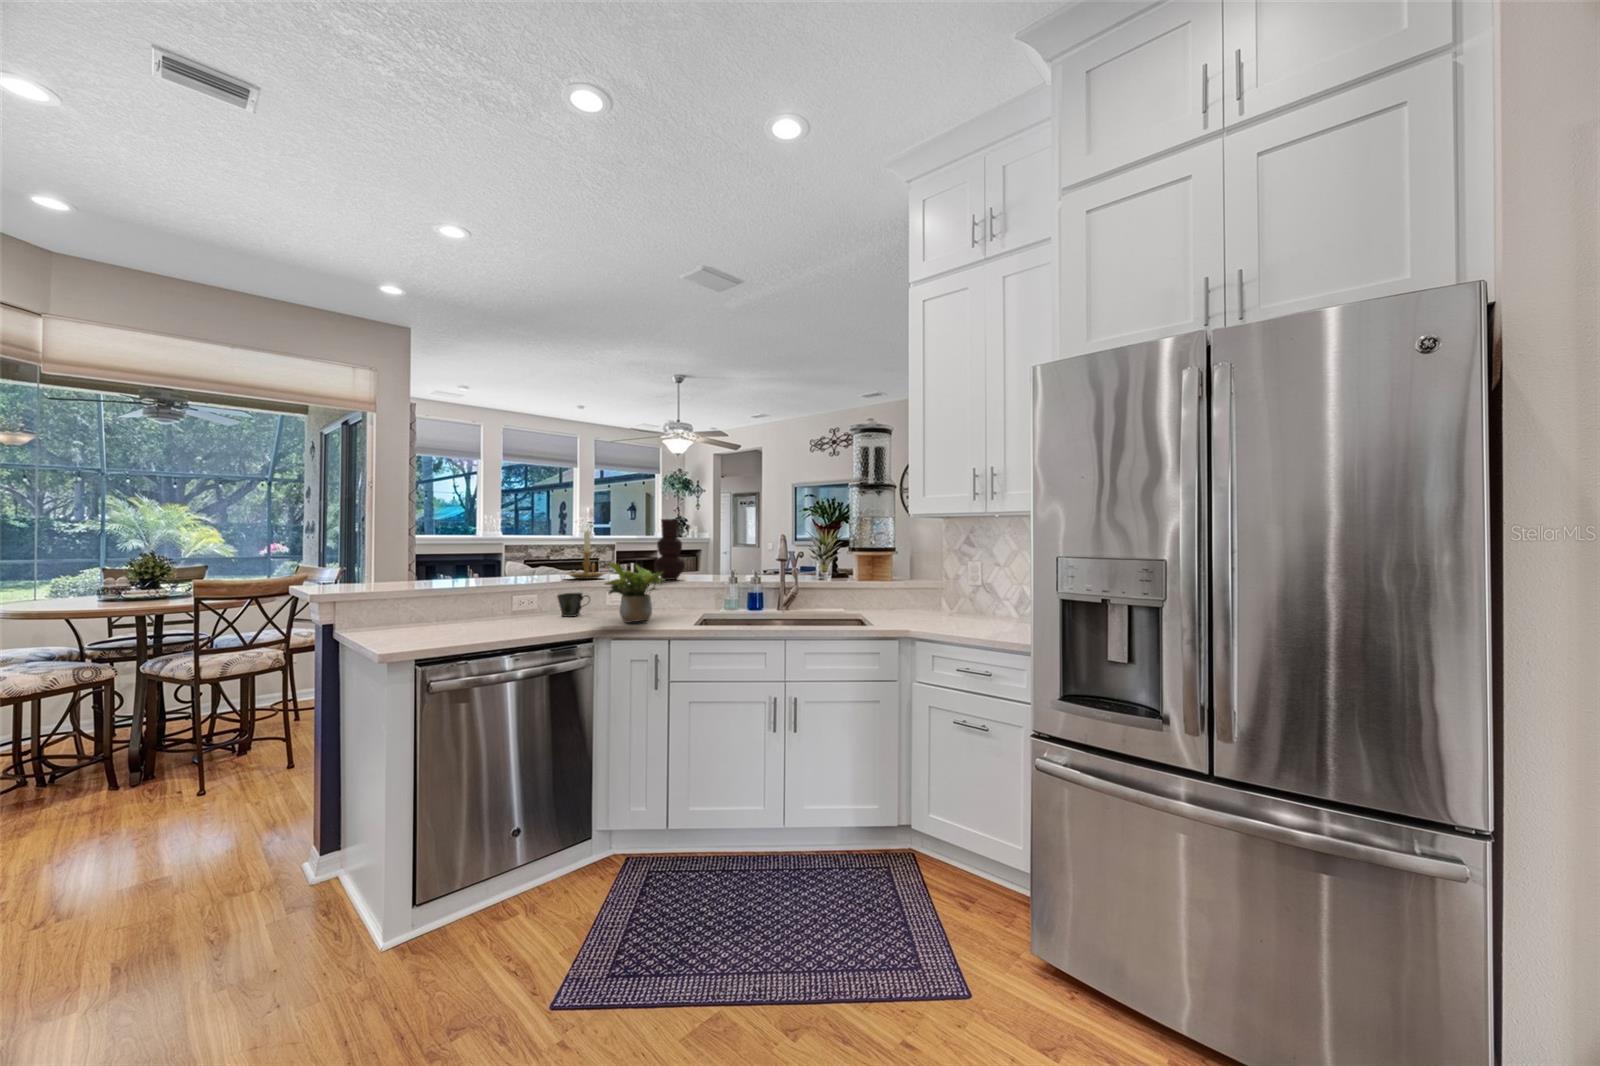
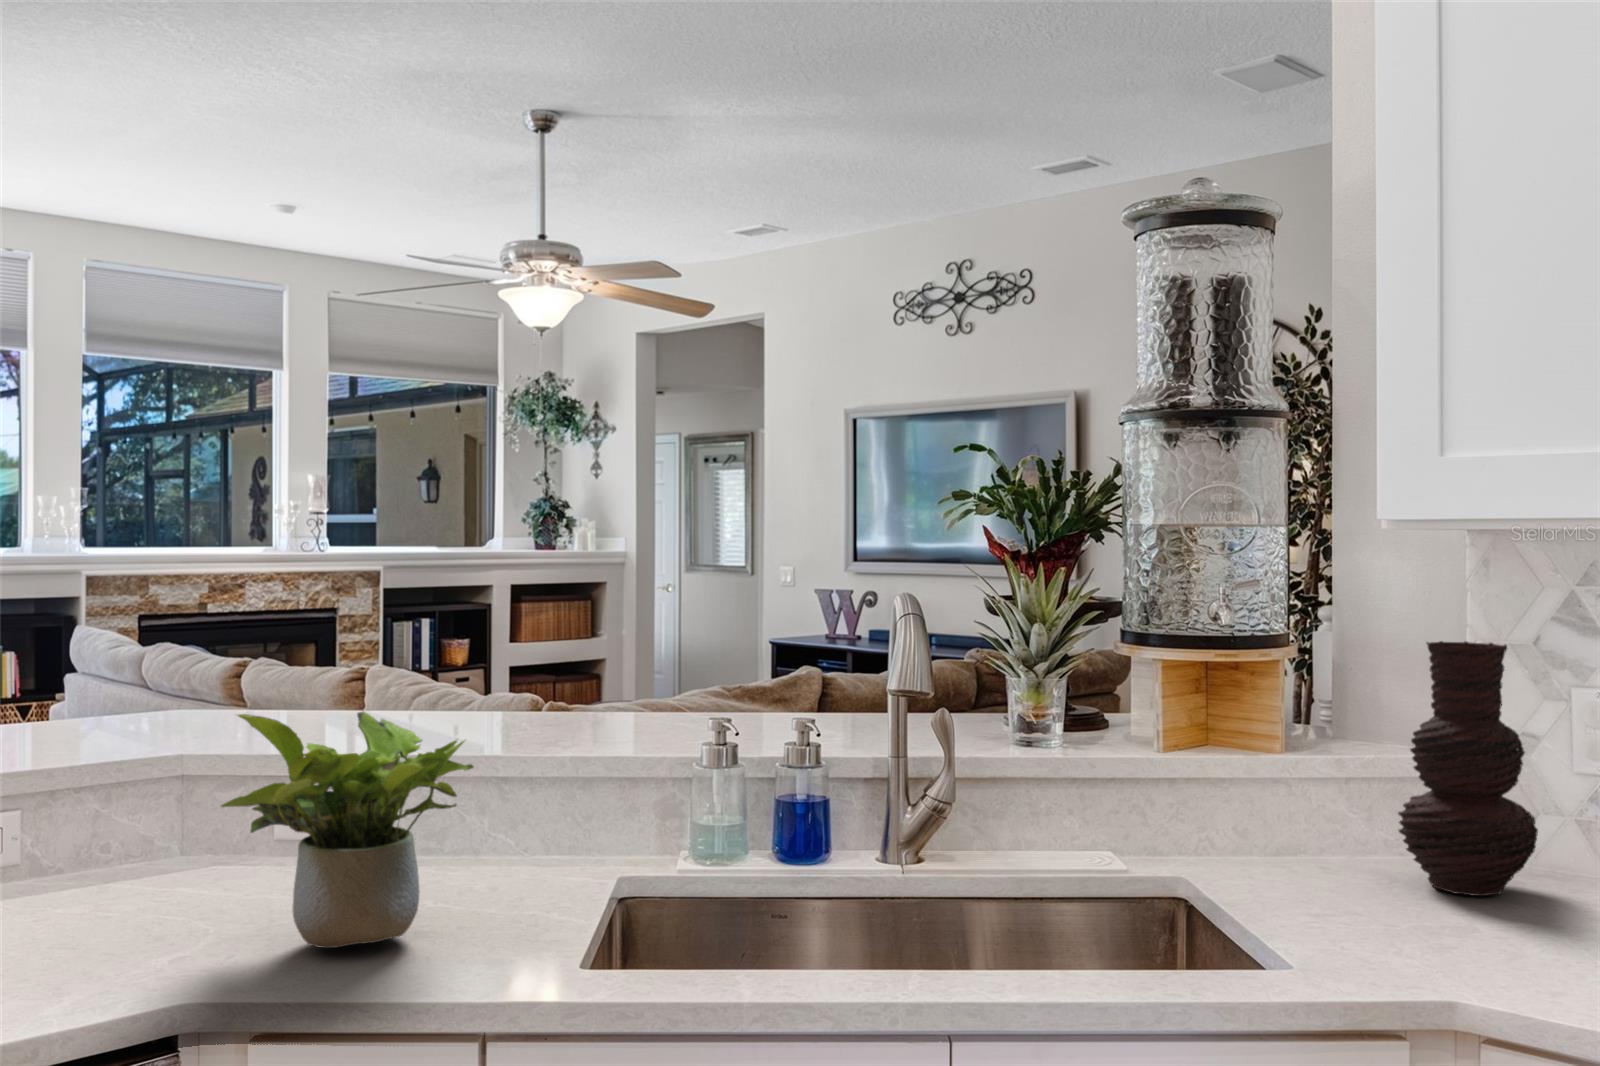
vase: present [654,519,685,580] -> present [1398,641,1538,896]
candle holder: present [566,531,604,579] -> none [140,563,289,737]
mug: present [557,593,589,617] -> none [76,804,204,901]

